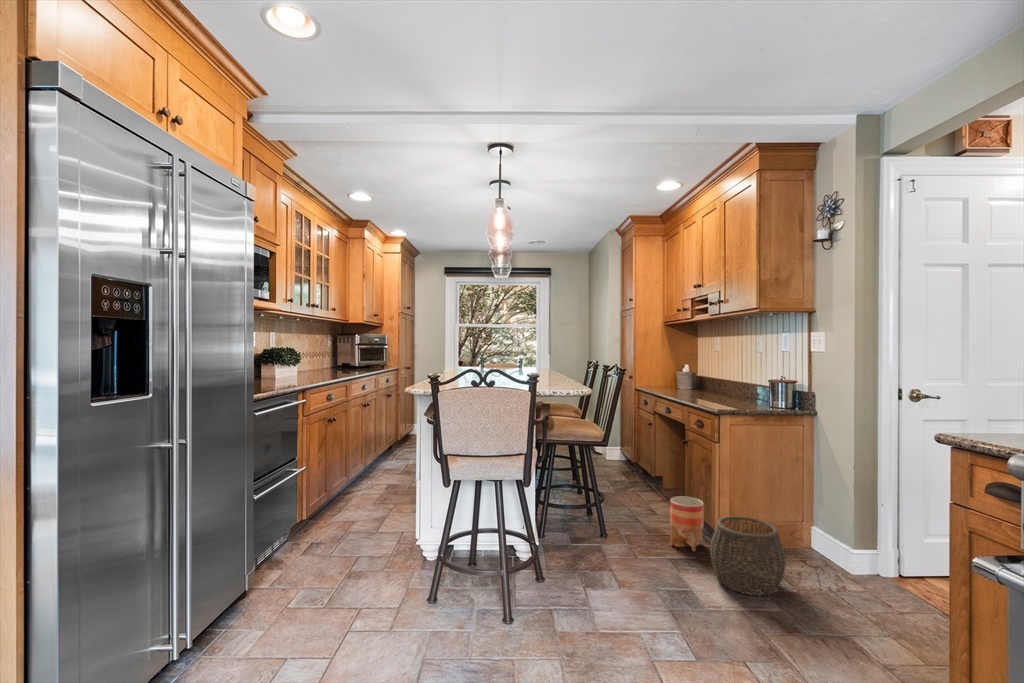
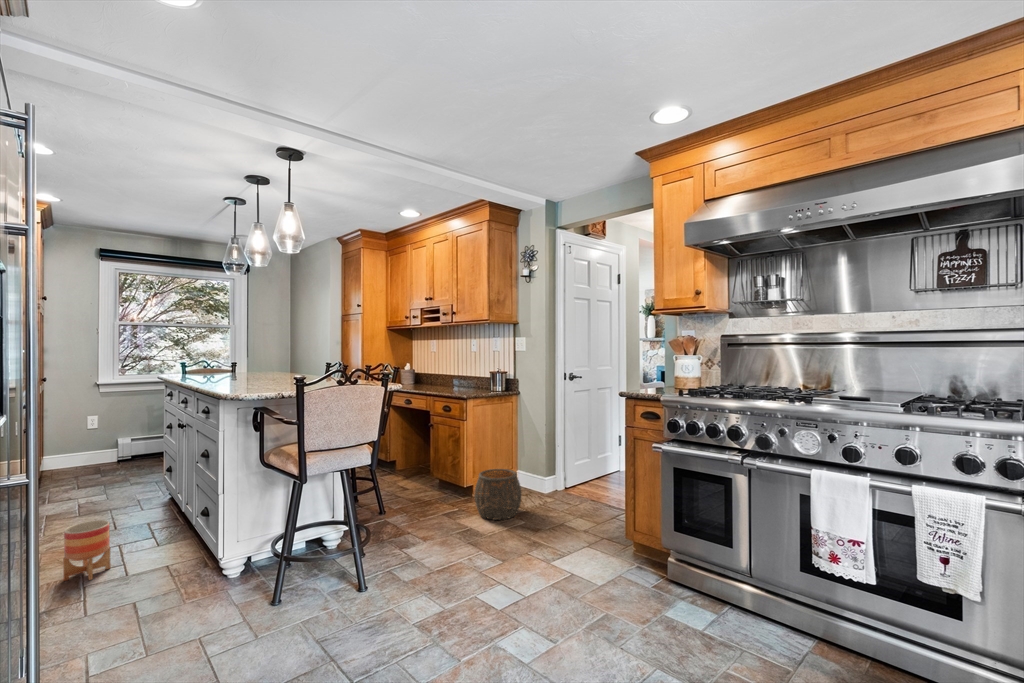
planter: present [670,496,704,552] -> present [63,520,110,581]

